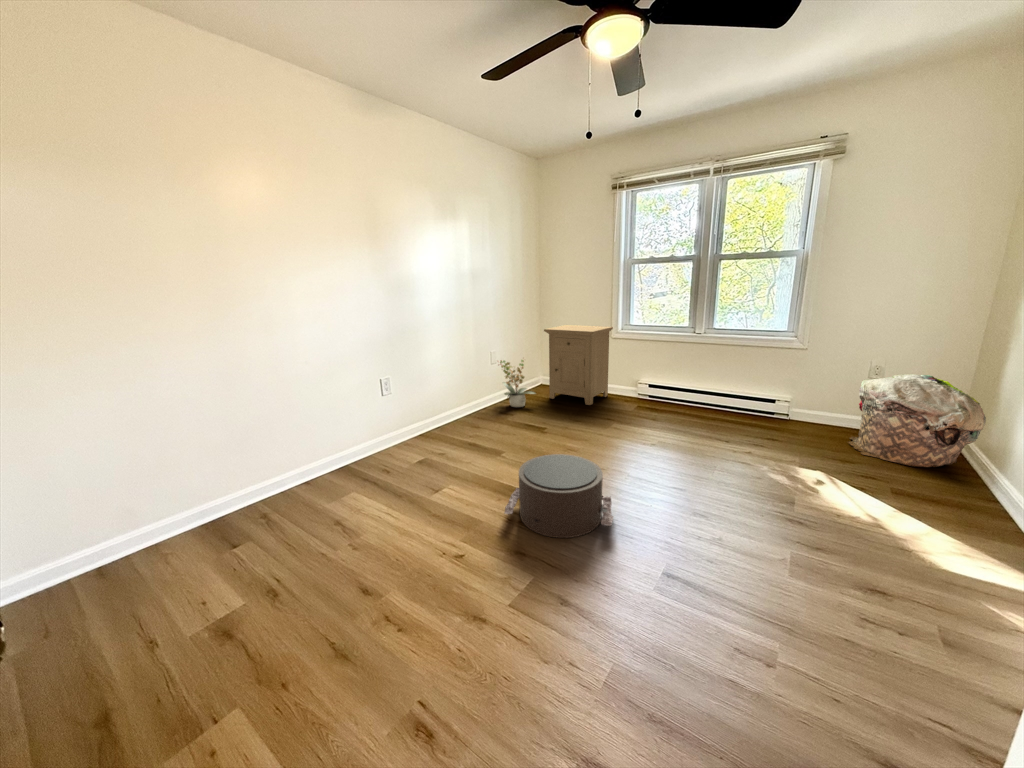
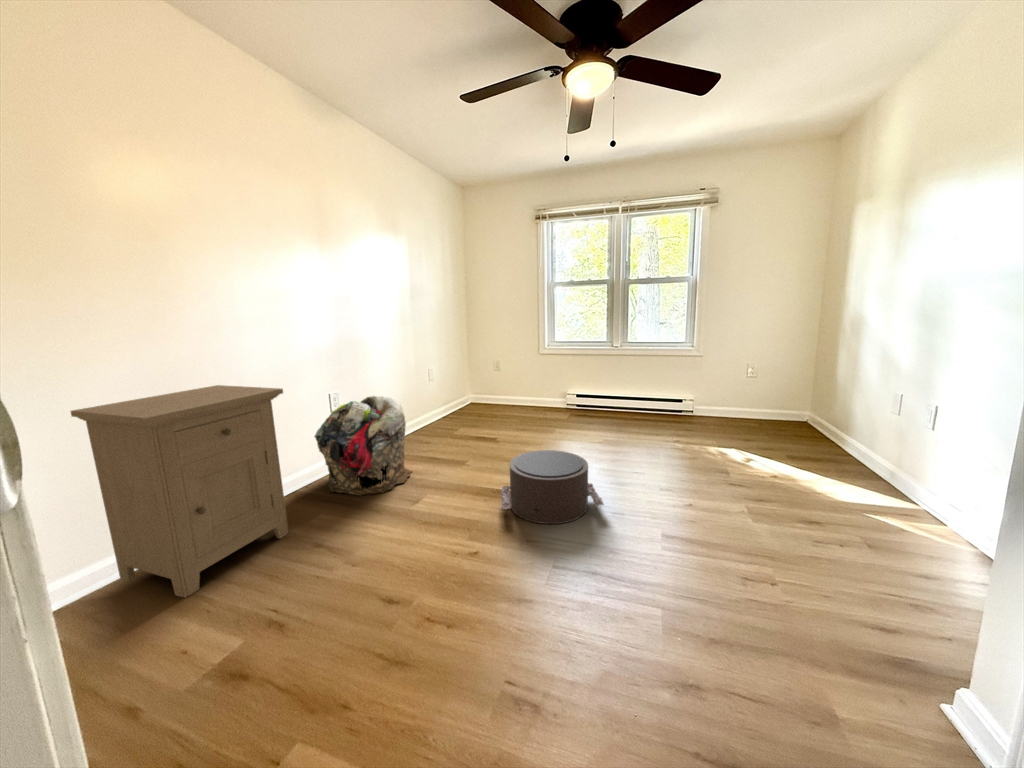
nightstand: present [544,325,613,405] -> present [71,385,289,598]
potted plant: present [500,360,536,407] -> none [438,373,478,422]
laundry basket: present [848,374,986,467] -> present [314,396,412,496]

